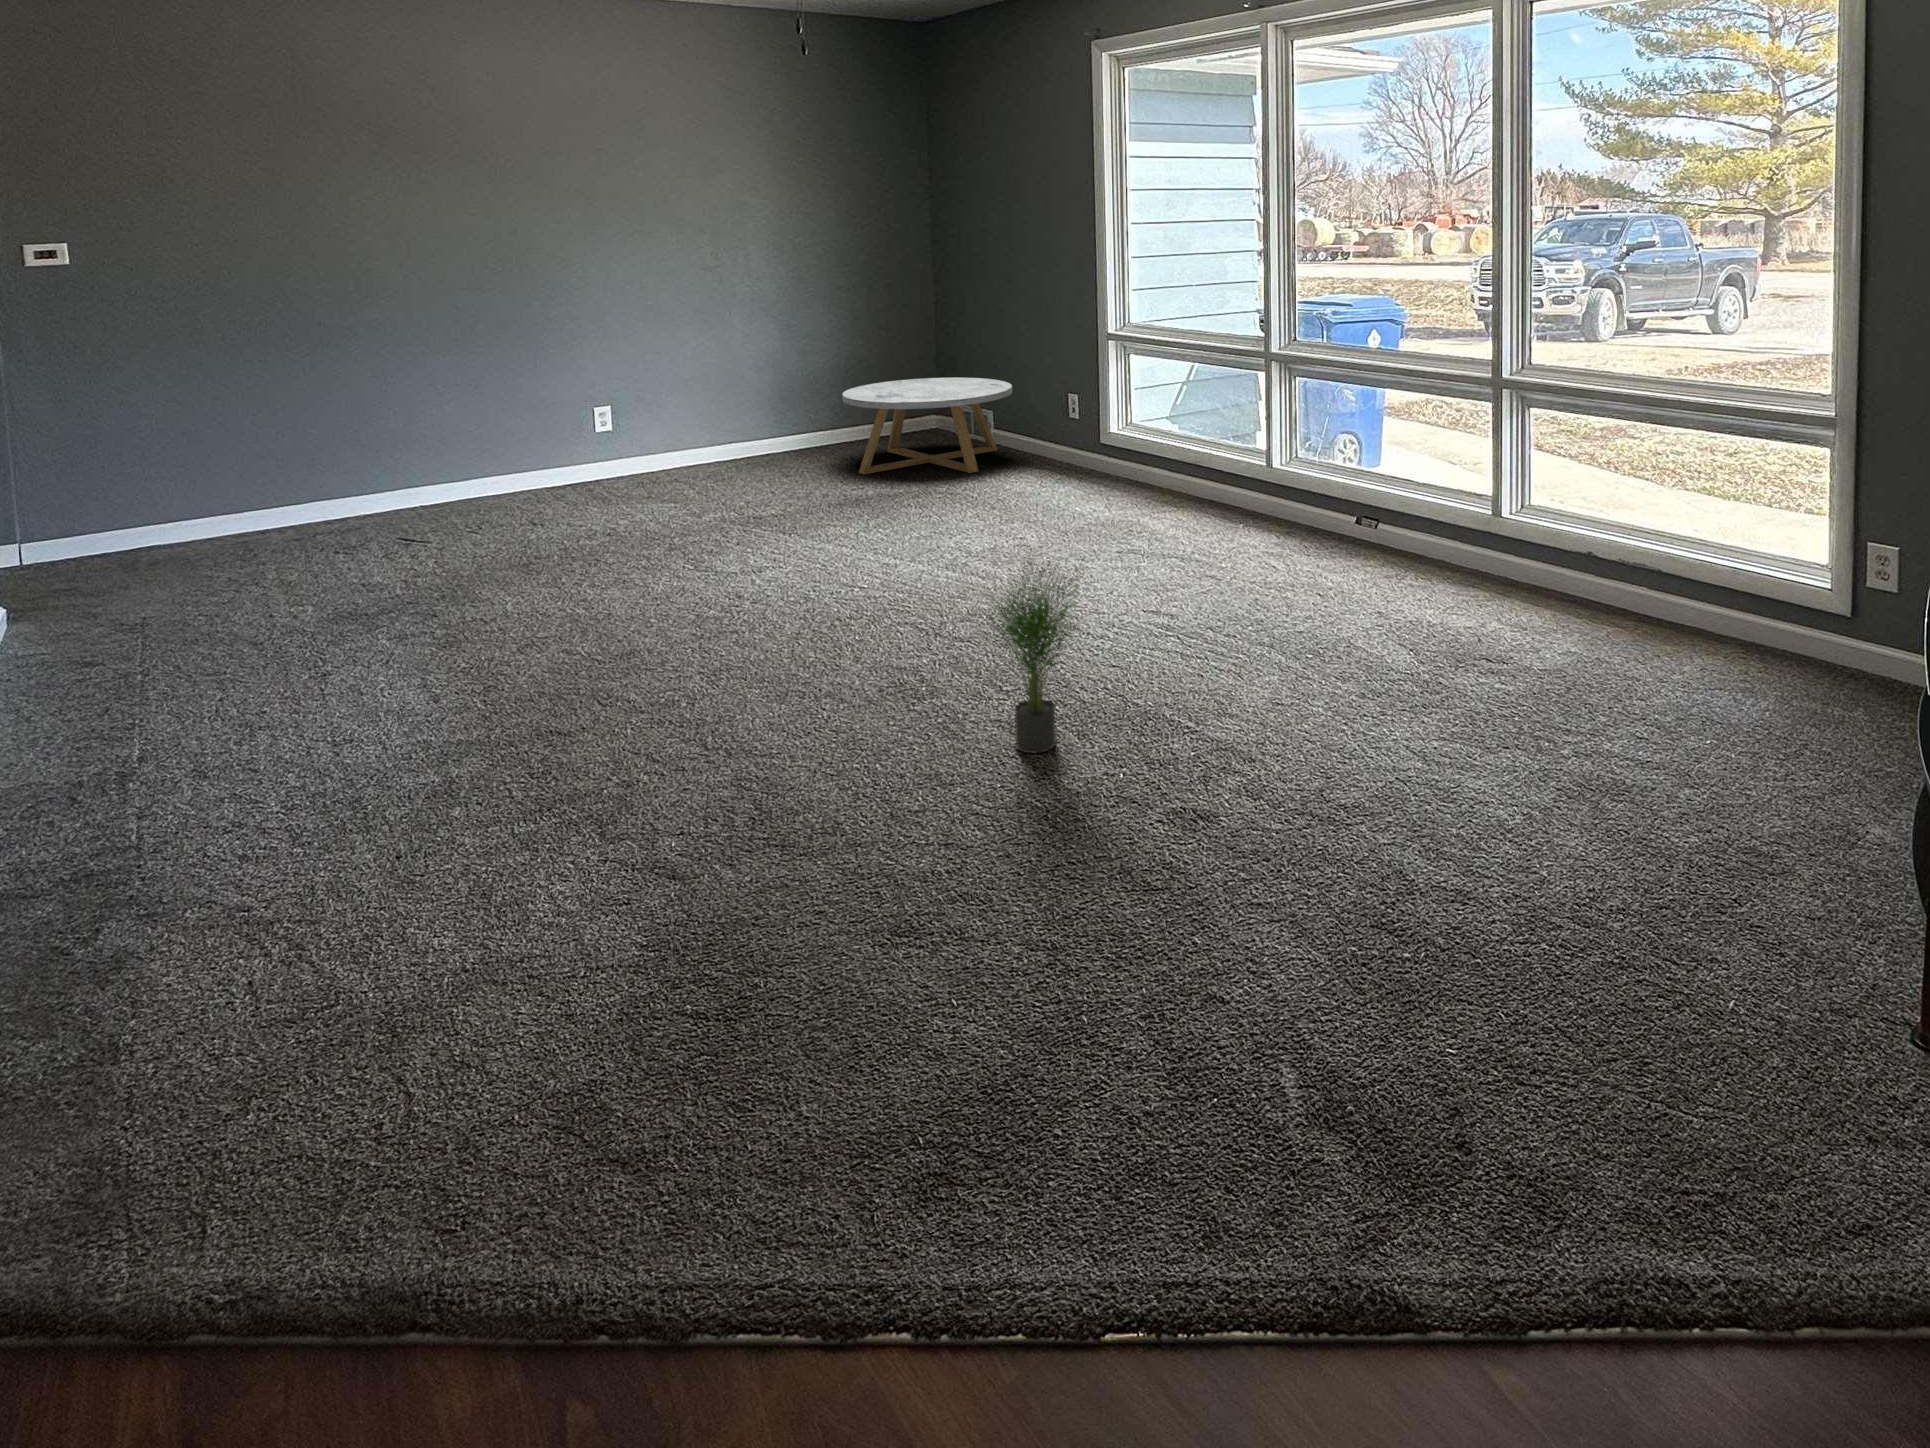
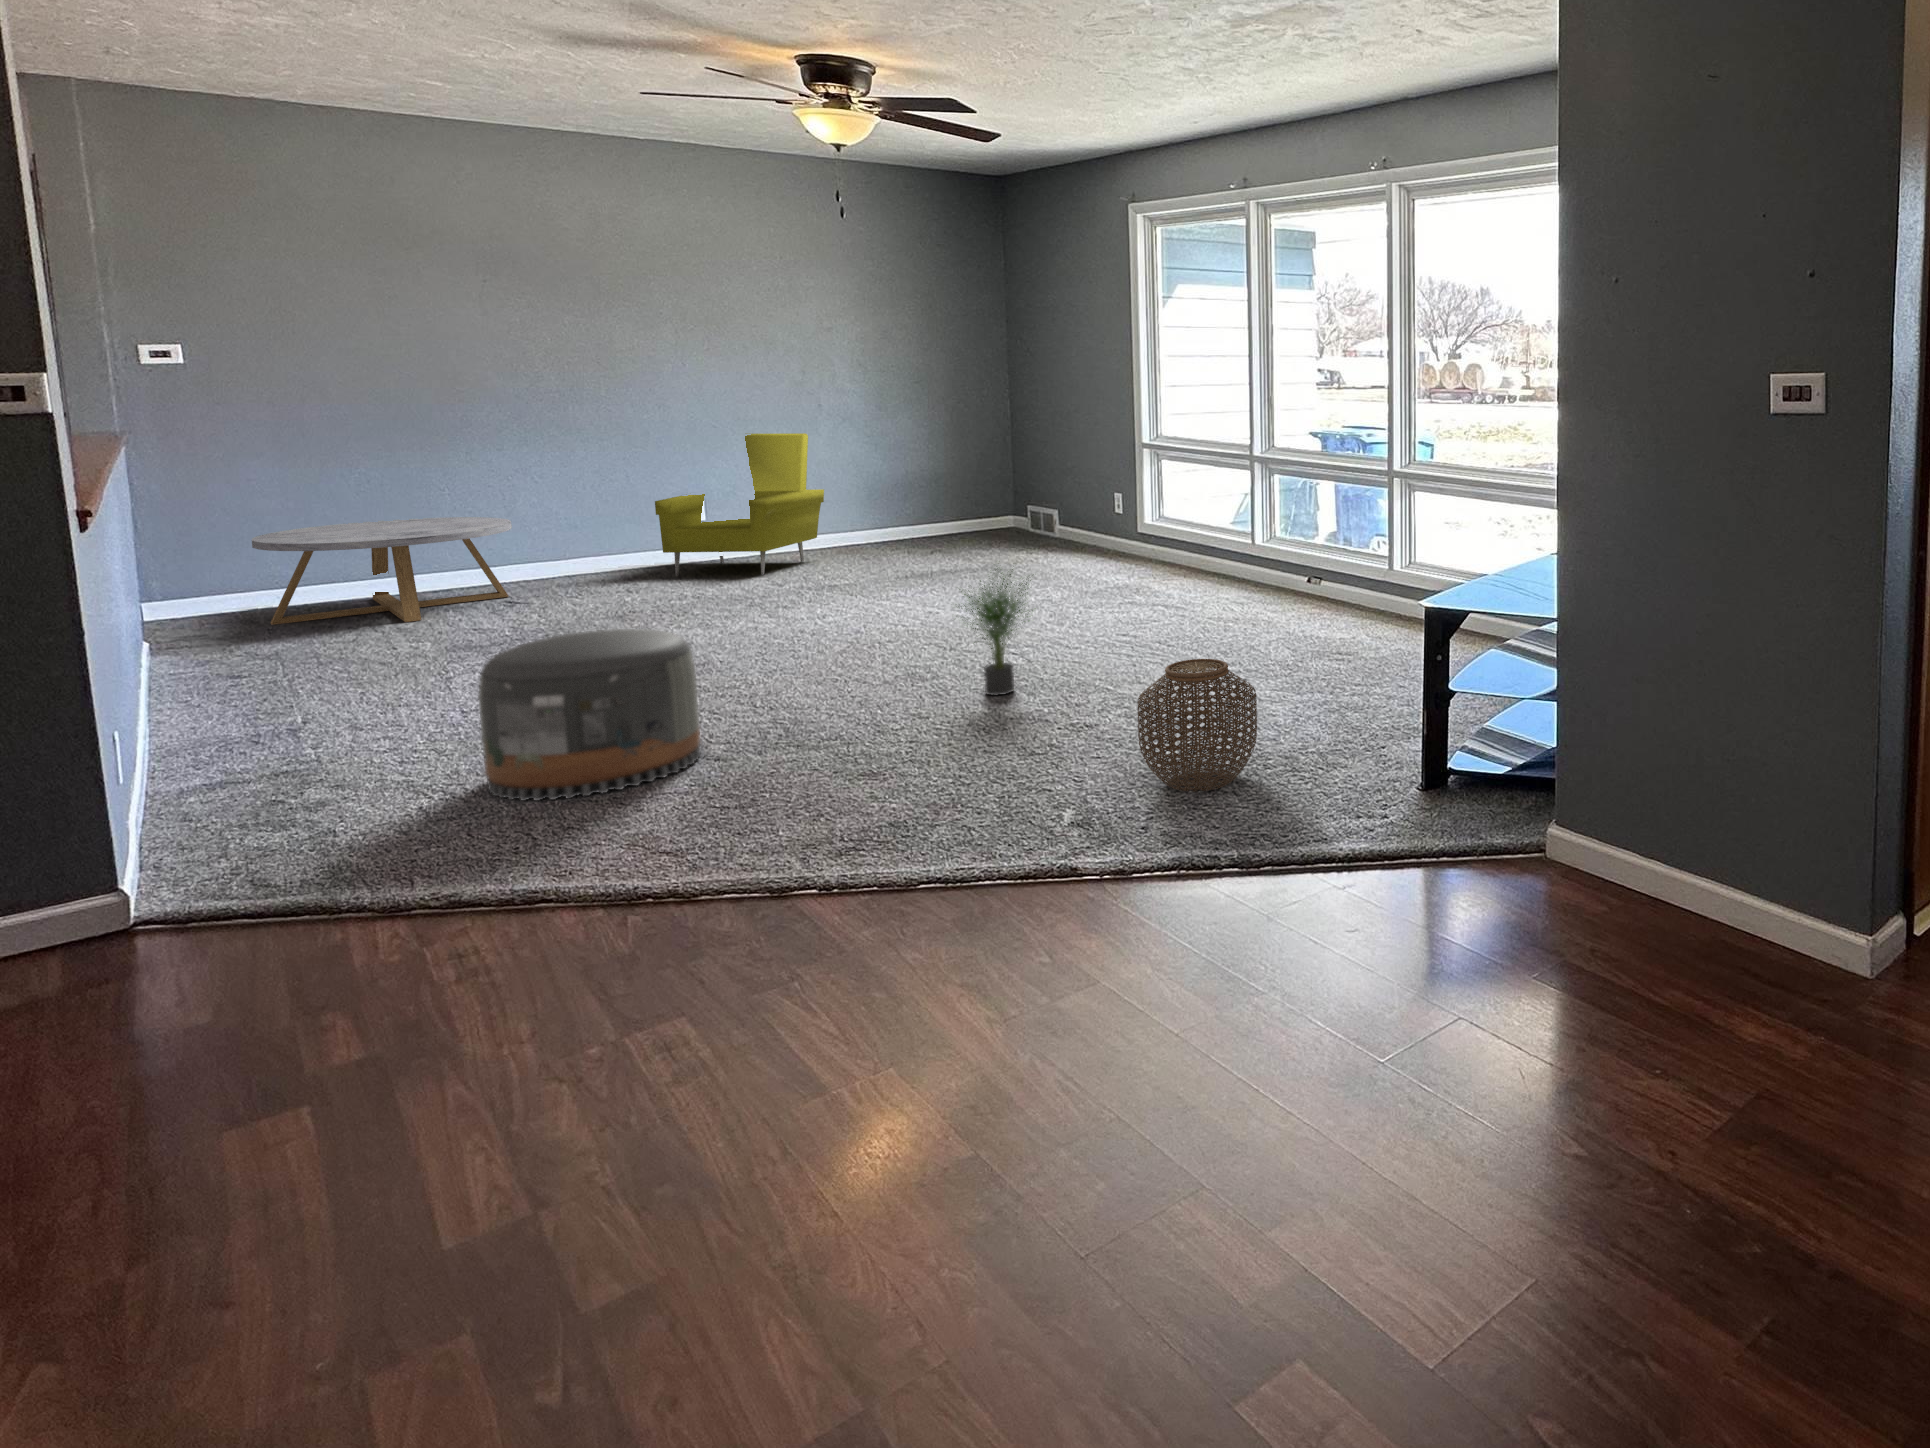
armchair: none [559,326,740,502] -> present [655,433,824,576]
coffee table: present [843,377,1012,474] -> present [252,517,512,625]
pouf: none [336,682,645,1001] -> present [478,629,701,801]
woven basket: none [1379,794,1596,1066] -> present [1138,659,1257,792]

